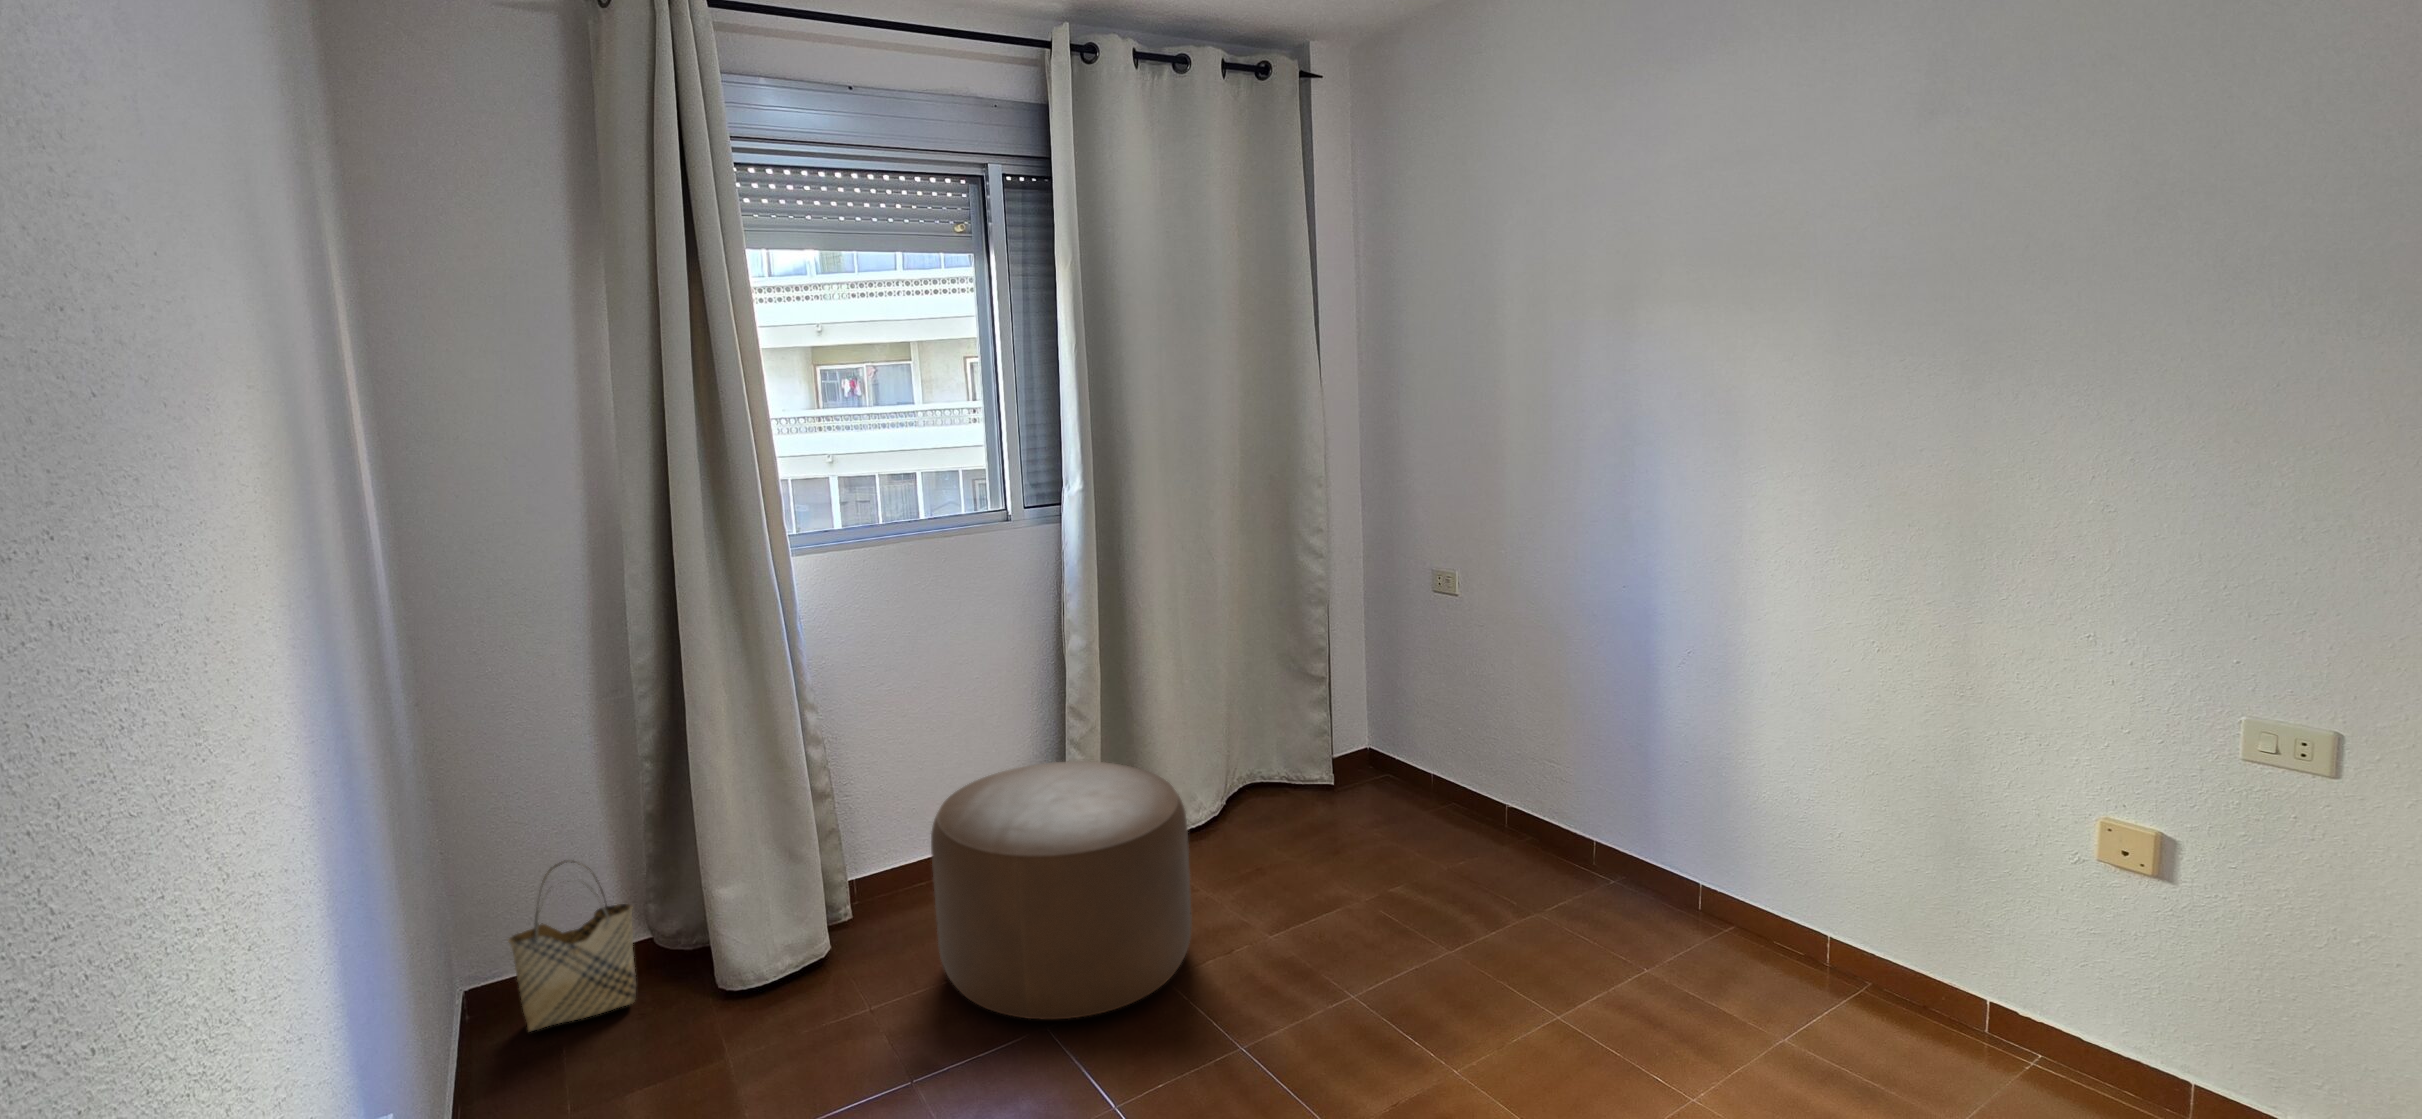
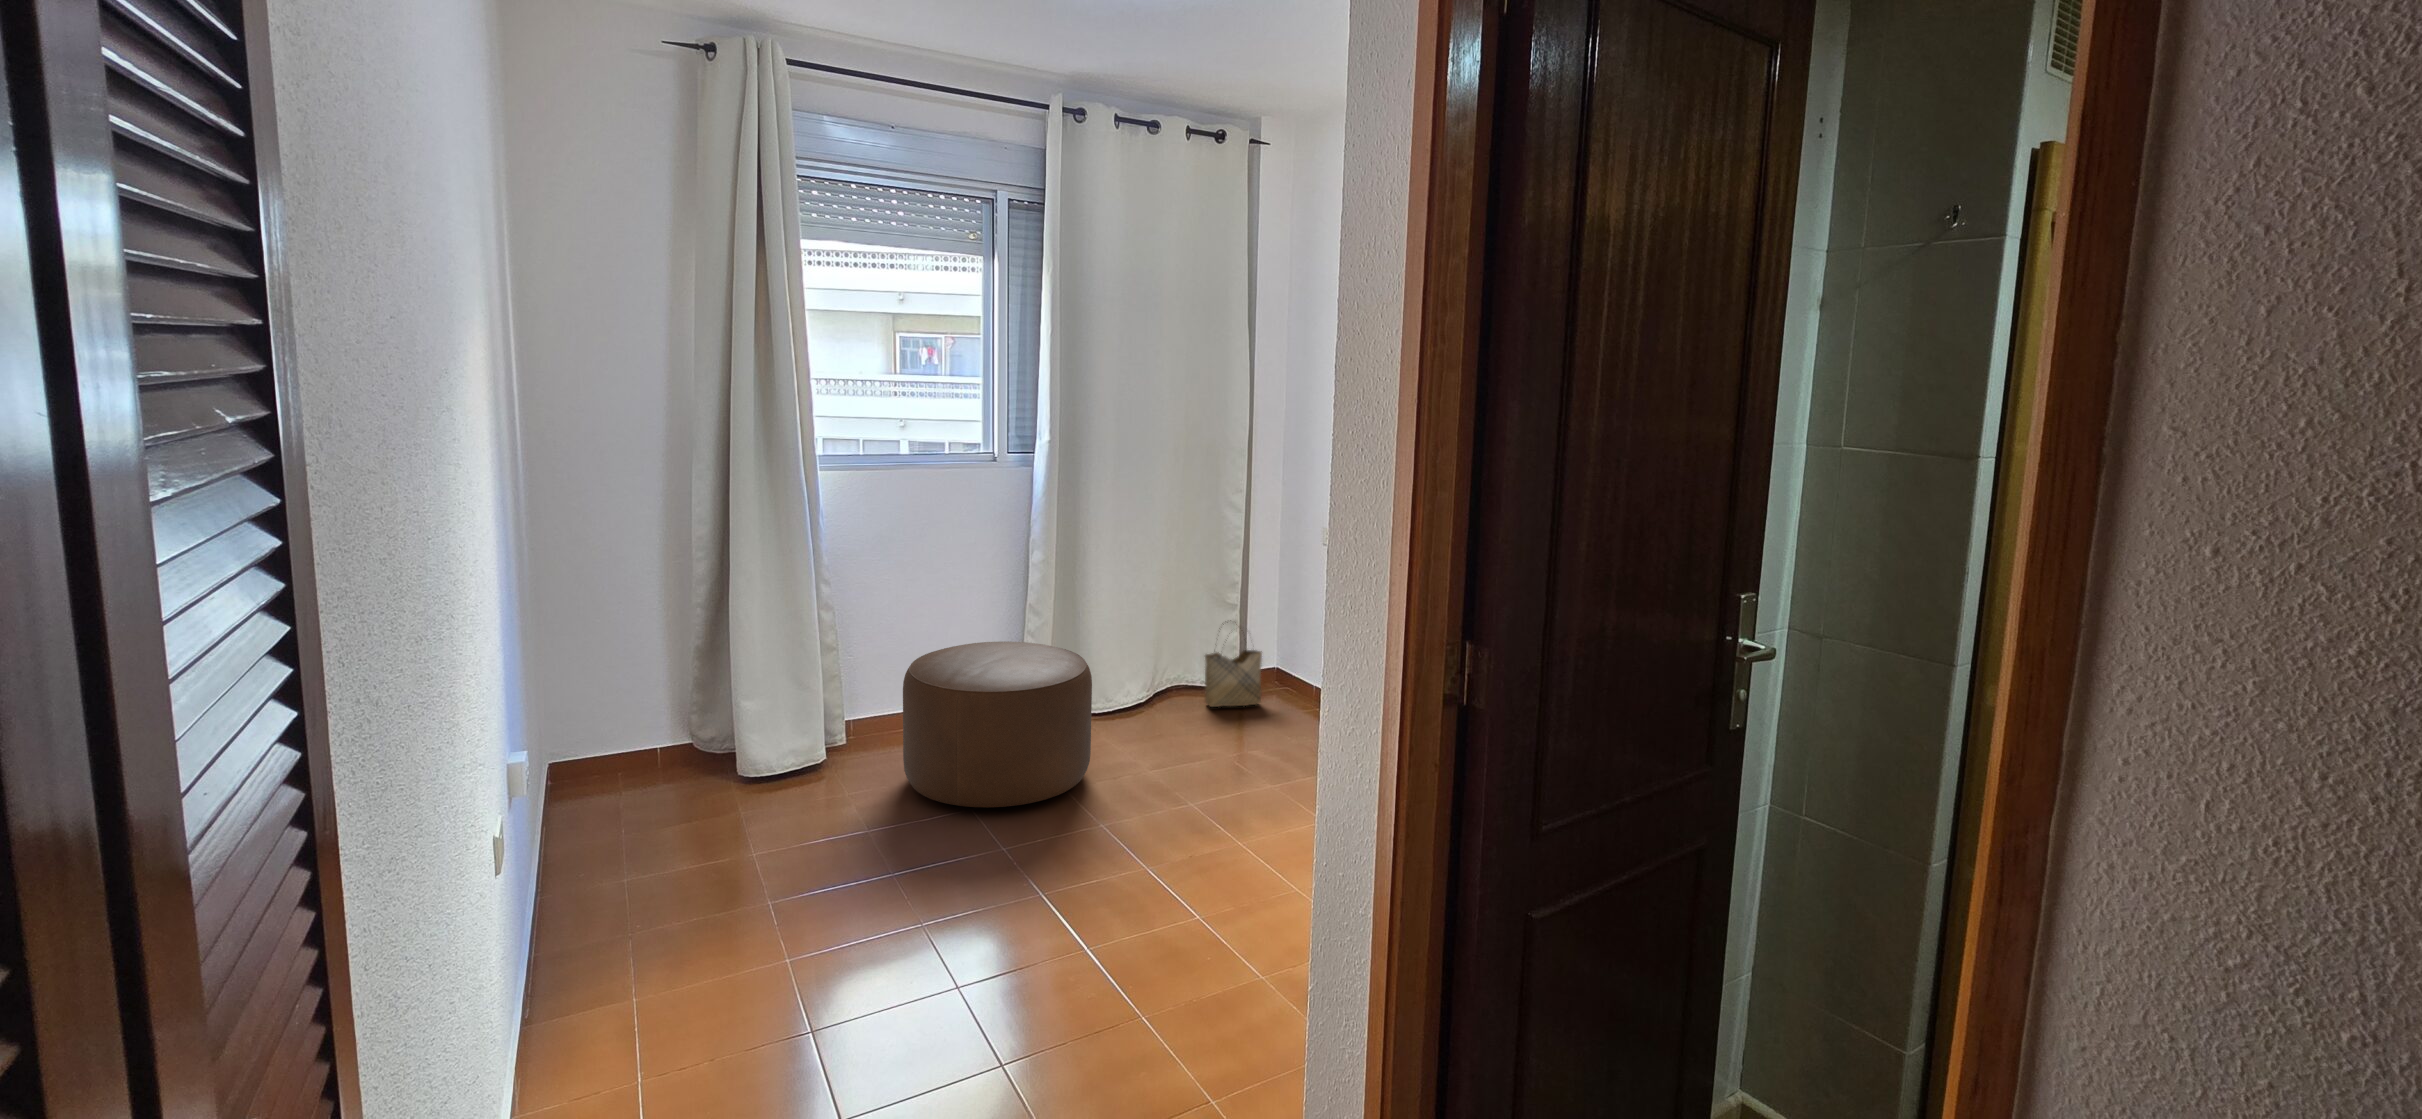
woven basket: present [508,861,636,1031] -> present [1205,620,1262,707]

